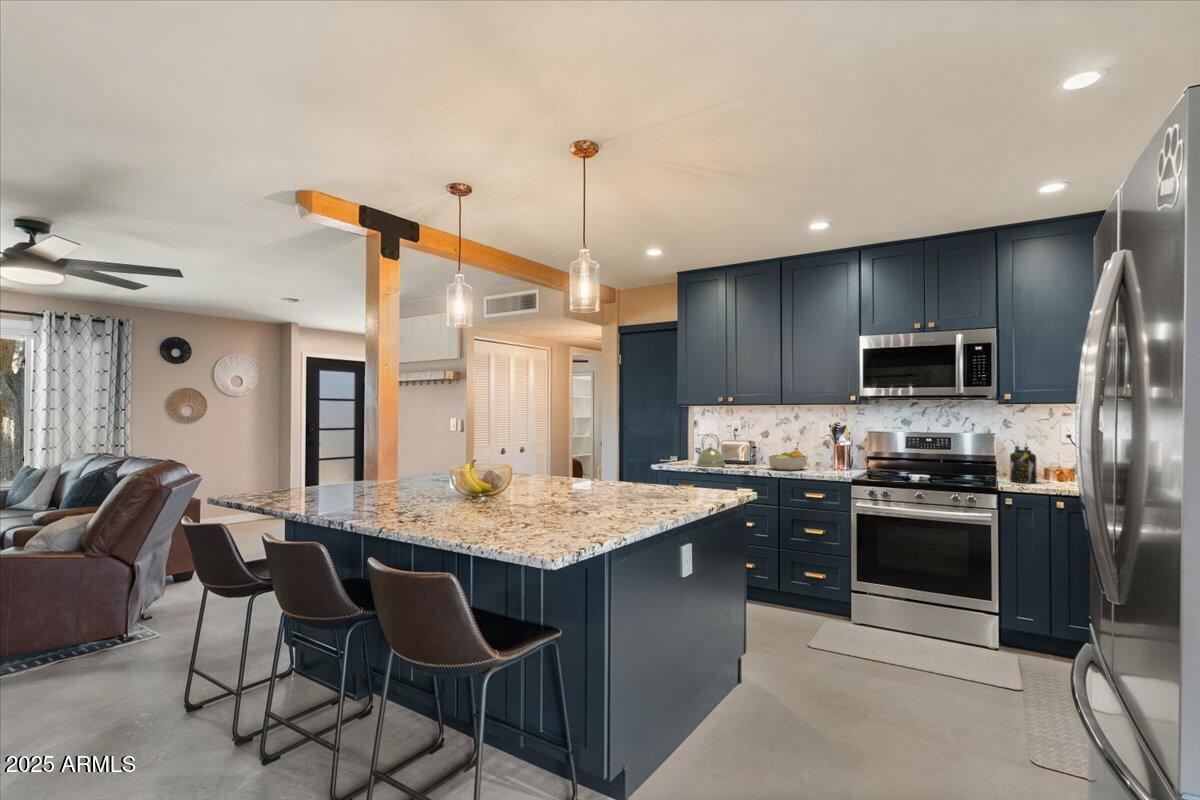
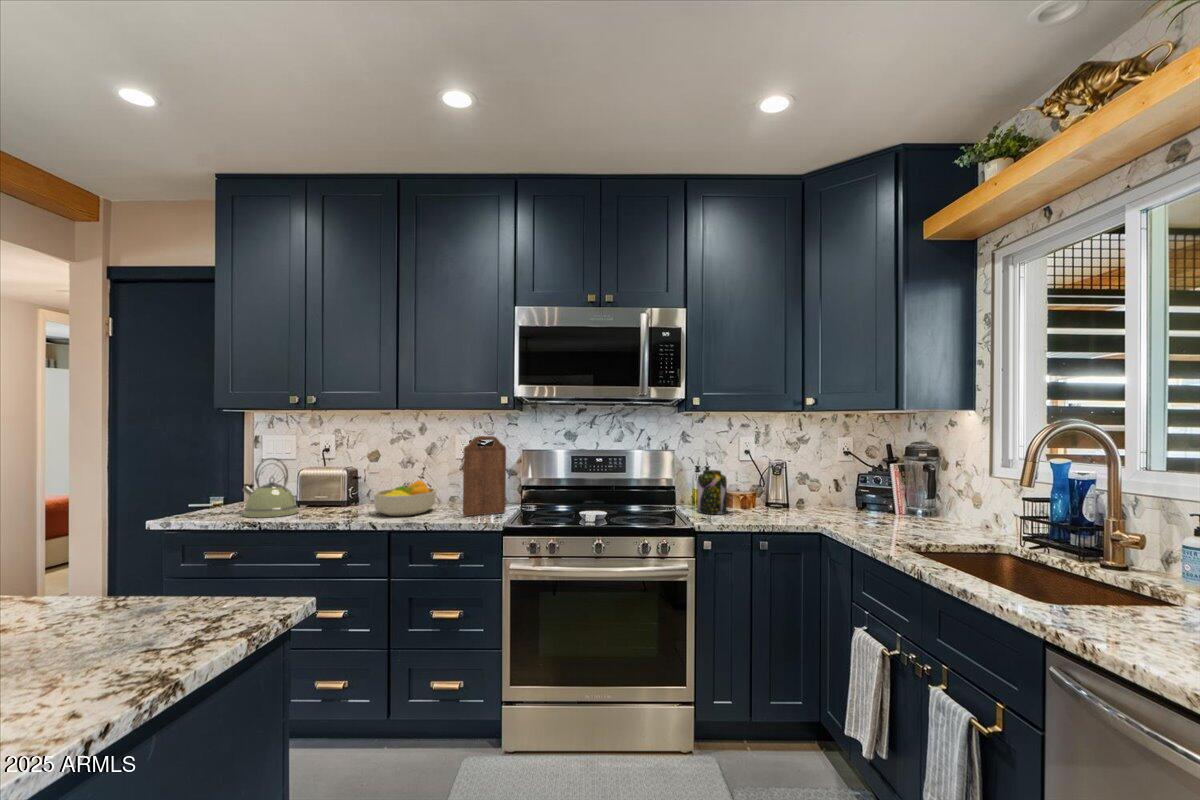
cutting board: none [825,422,854,473] -> present [463,436,506,516]

